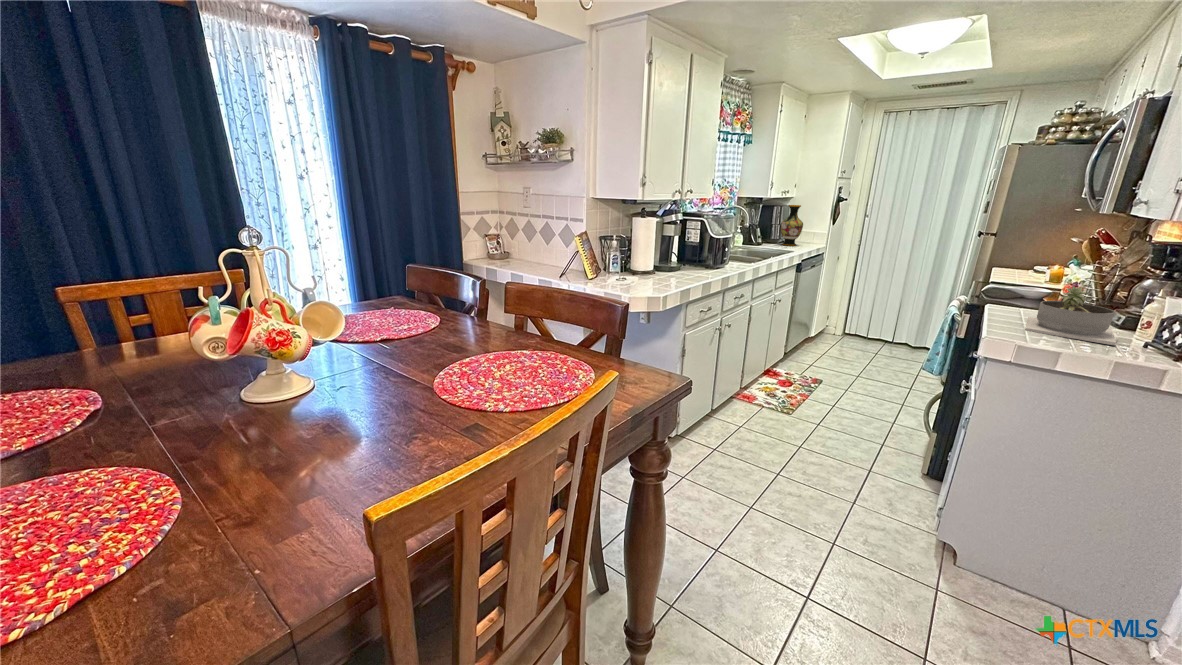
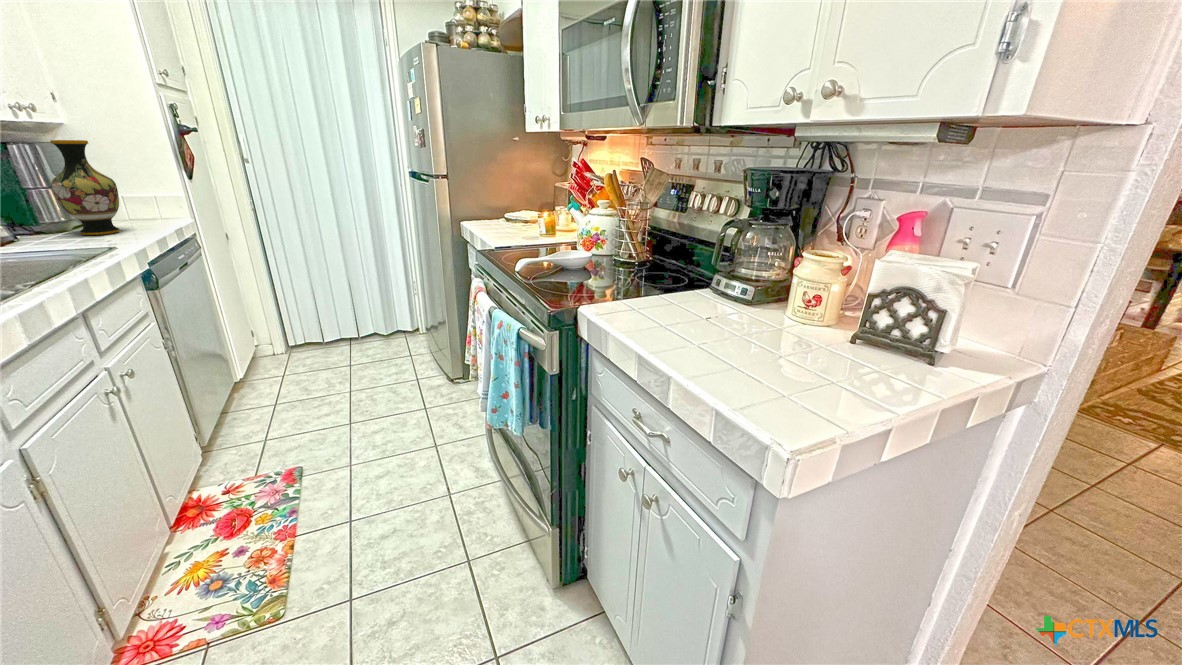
succulent planter: present [1025,287,1116,345] -> none [677,276,843,390]

